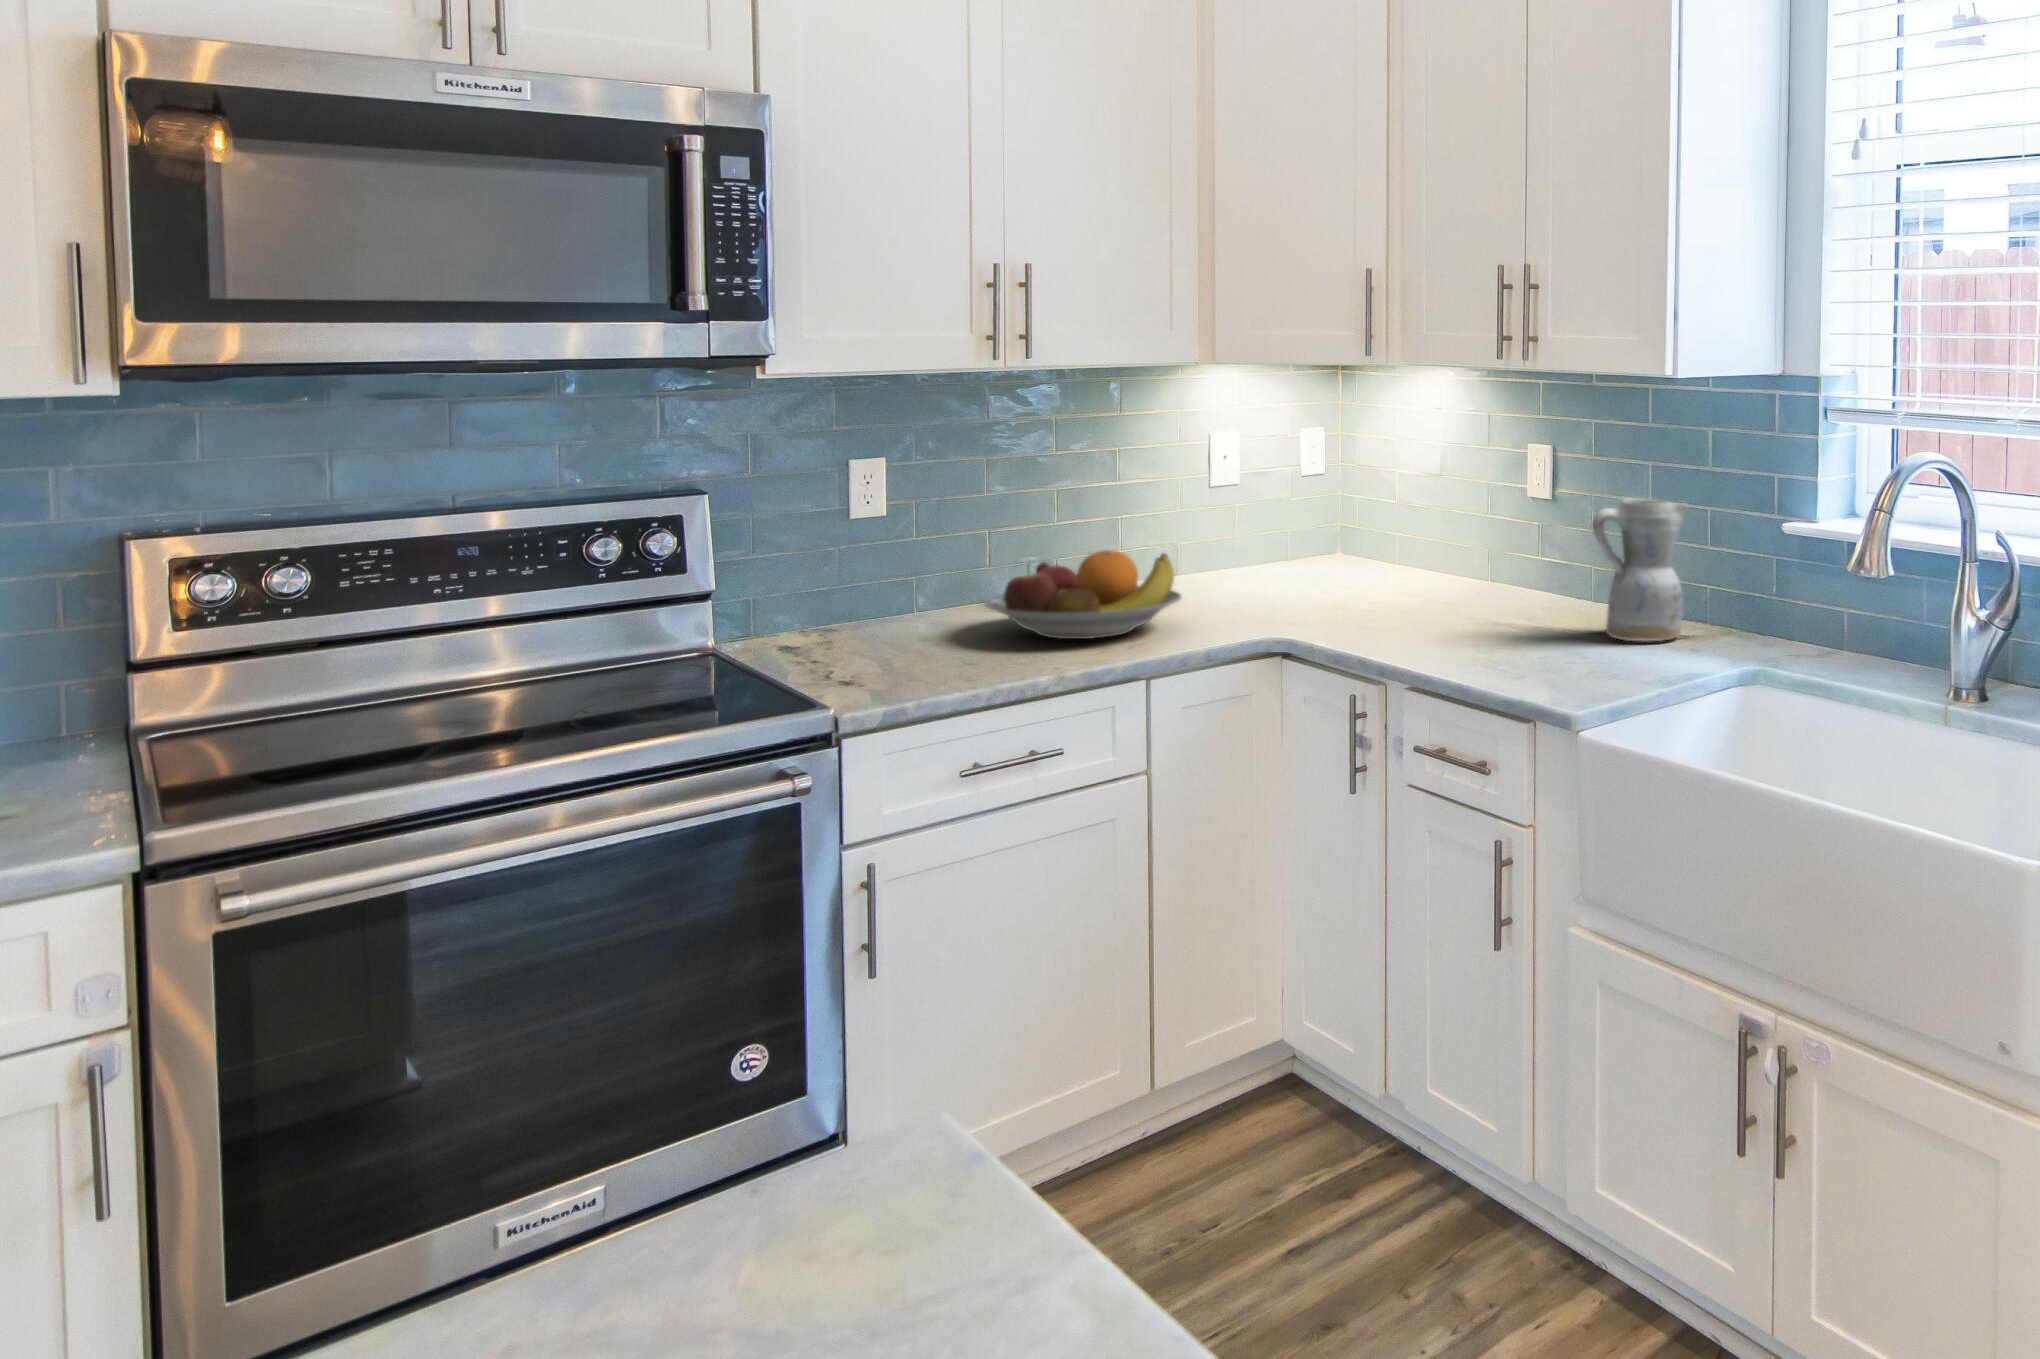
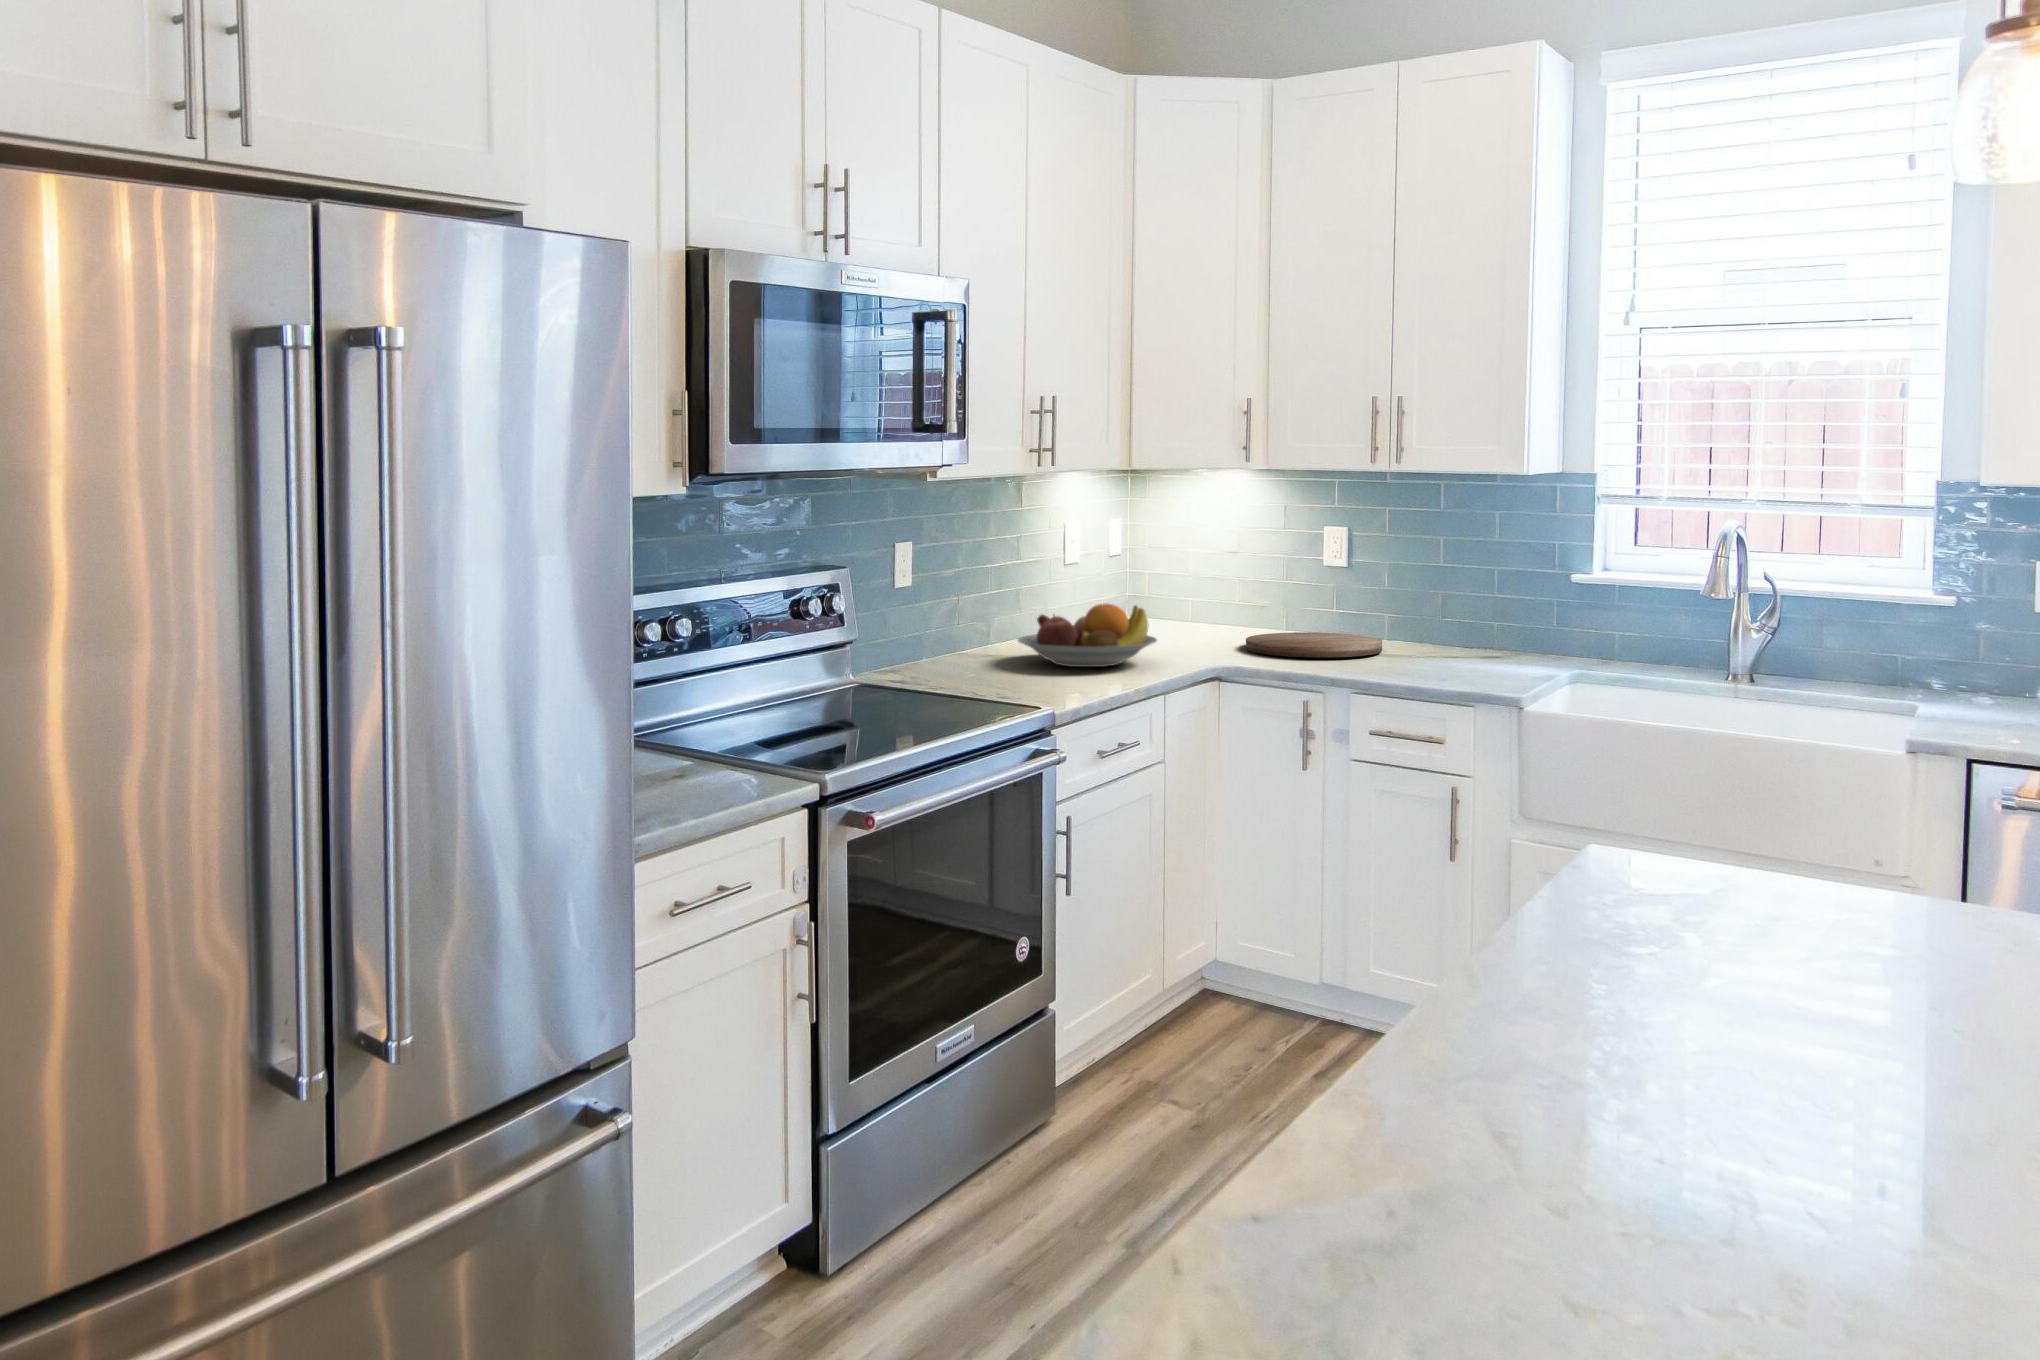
ceramic pitcher: present [1592,498,1687,642] -> none [1445,558,1506,657]
cutting board: none [1347,592,1532,634] -> present [1246,632,1382,657]

